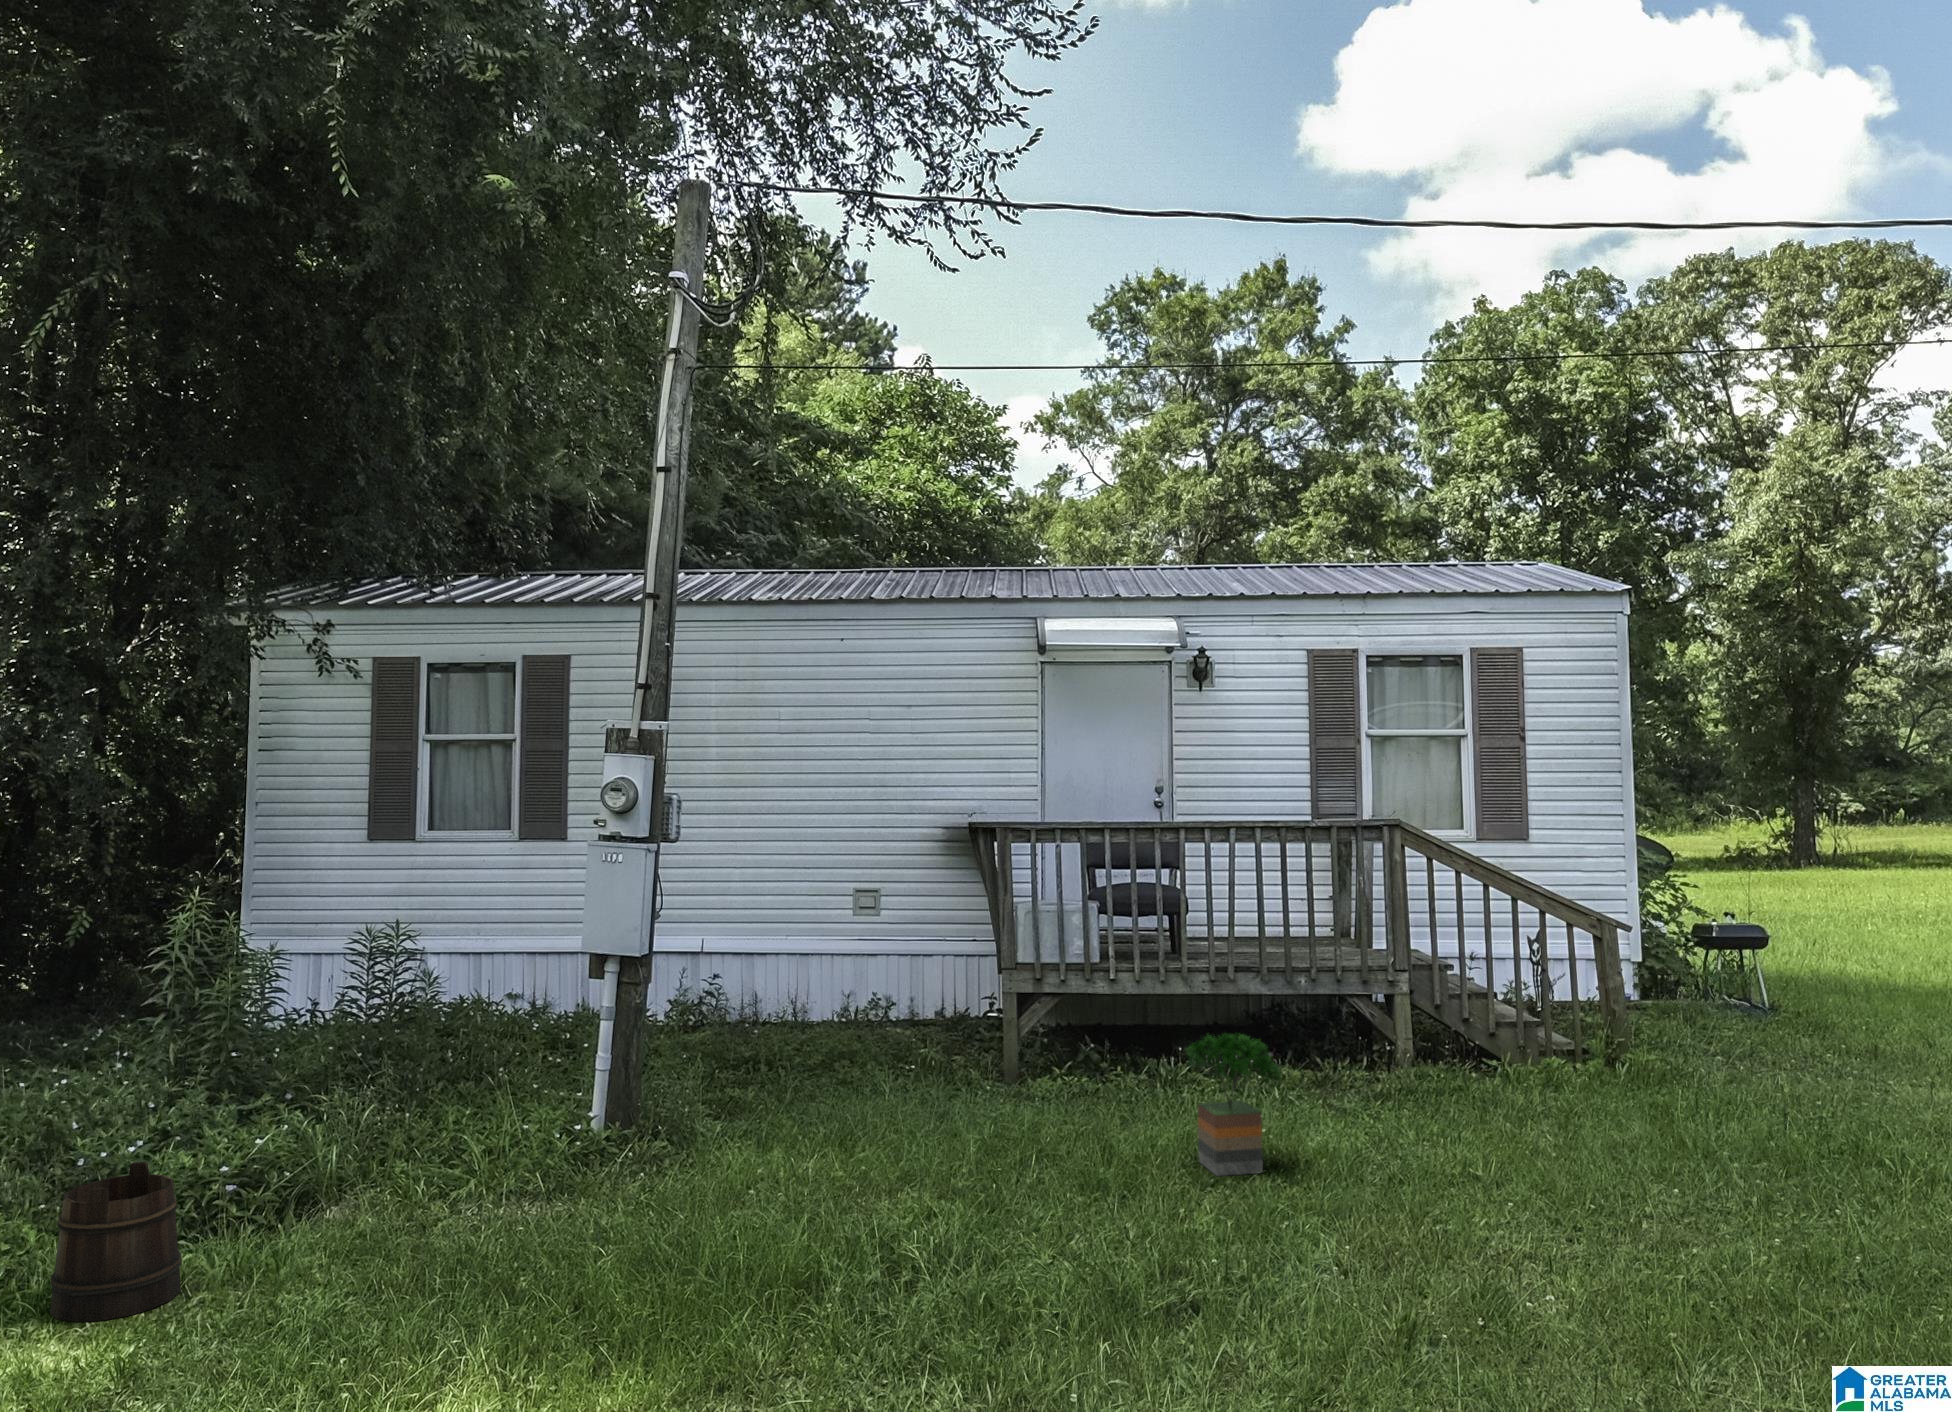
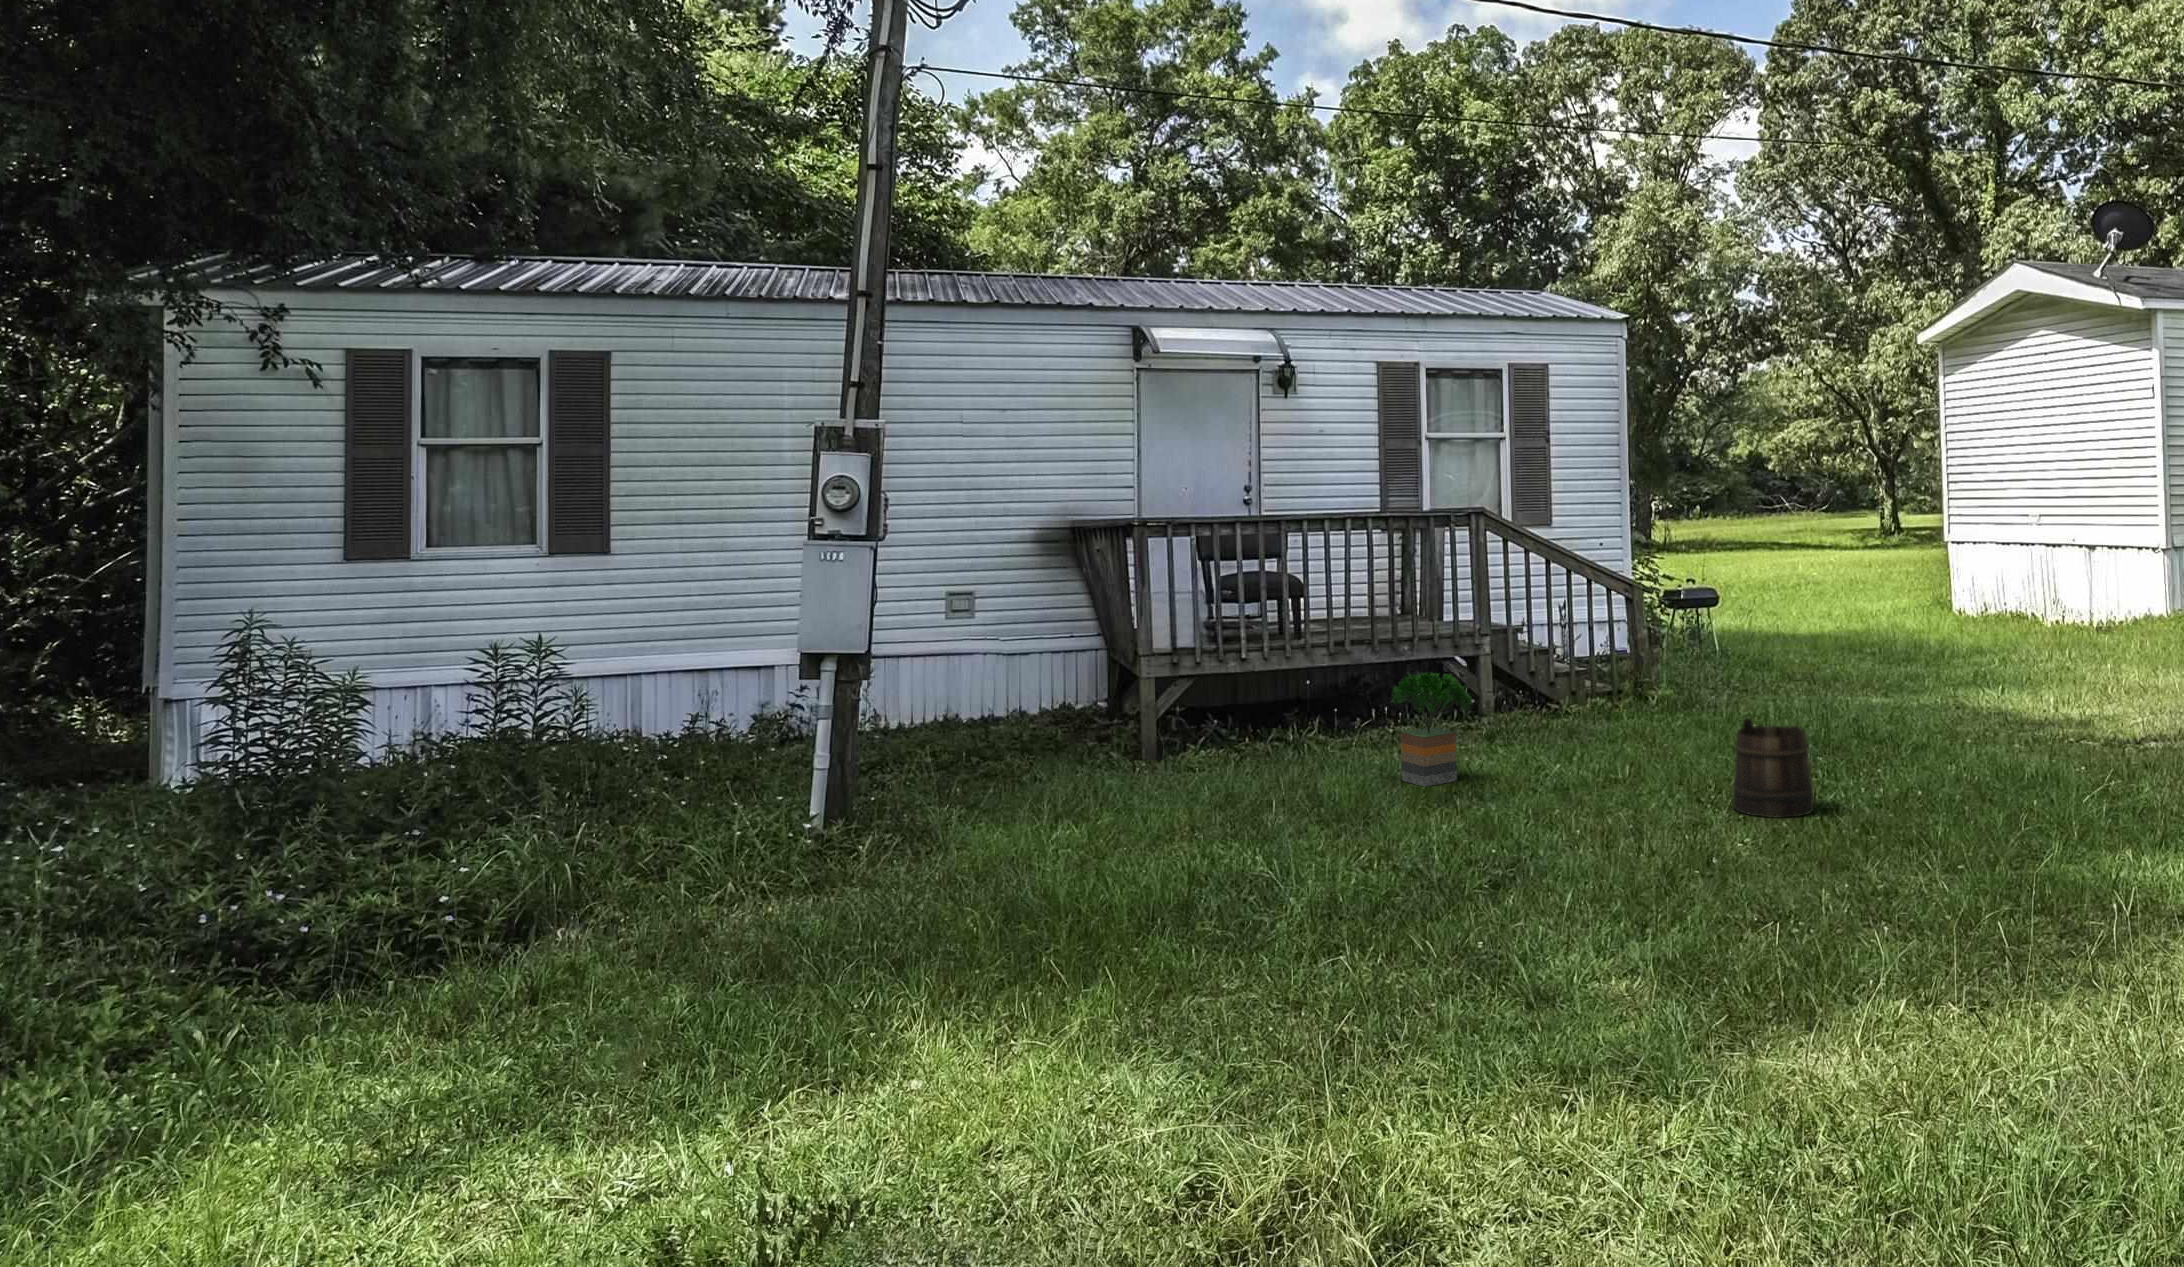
bucket: present [50,1162,182,1322] -> present [1733,718,1814,818]

